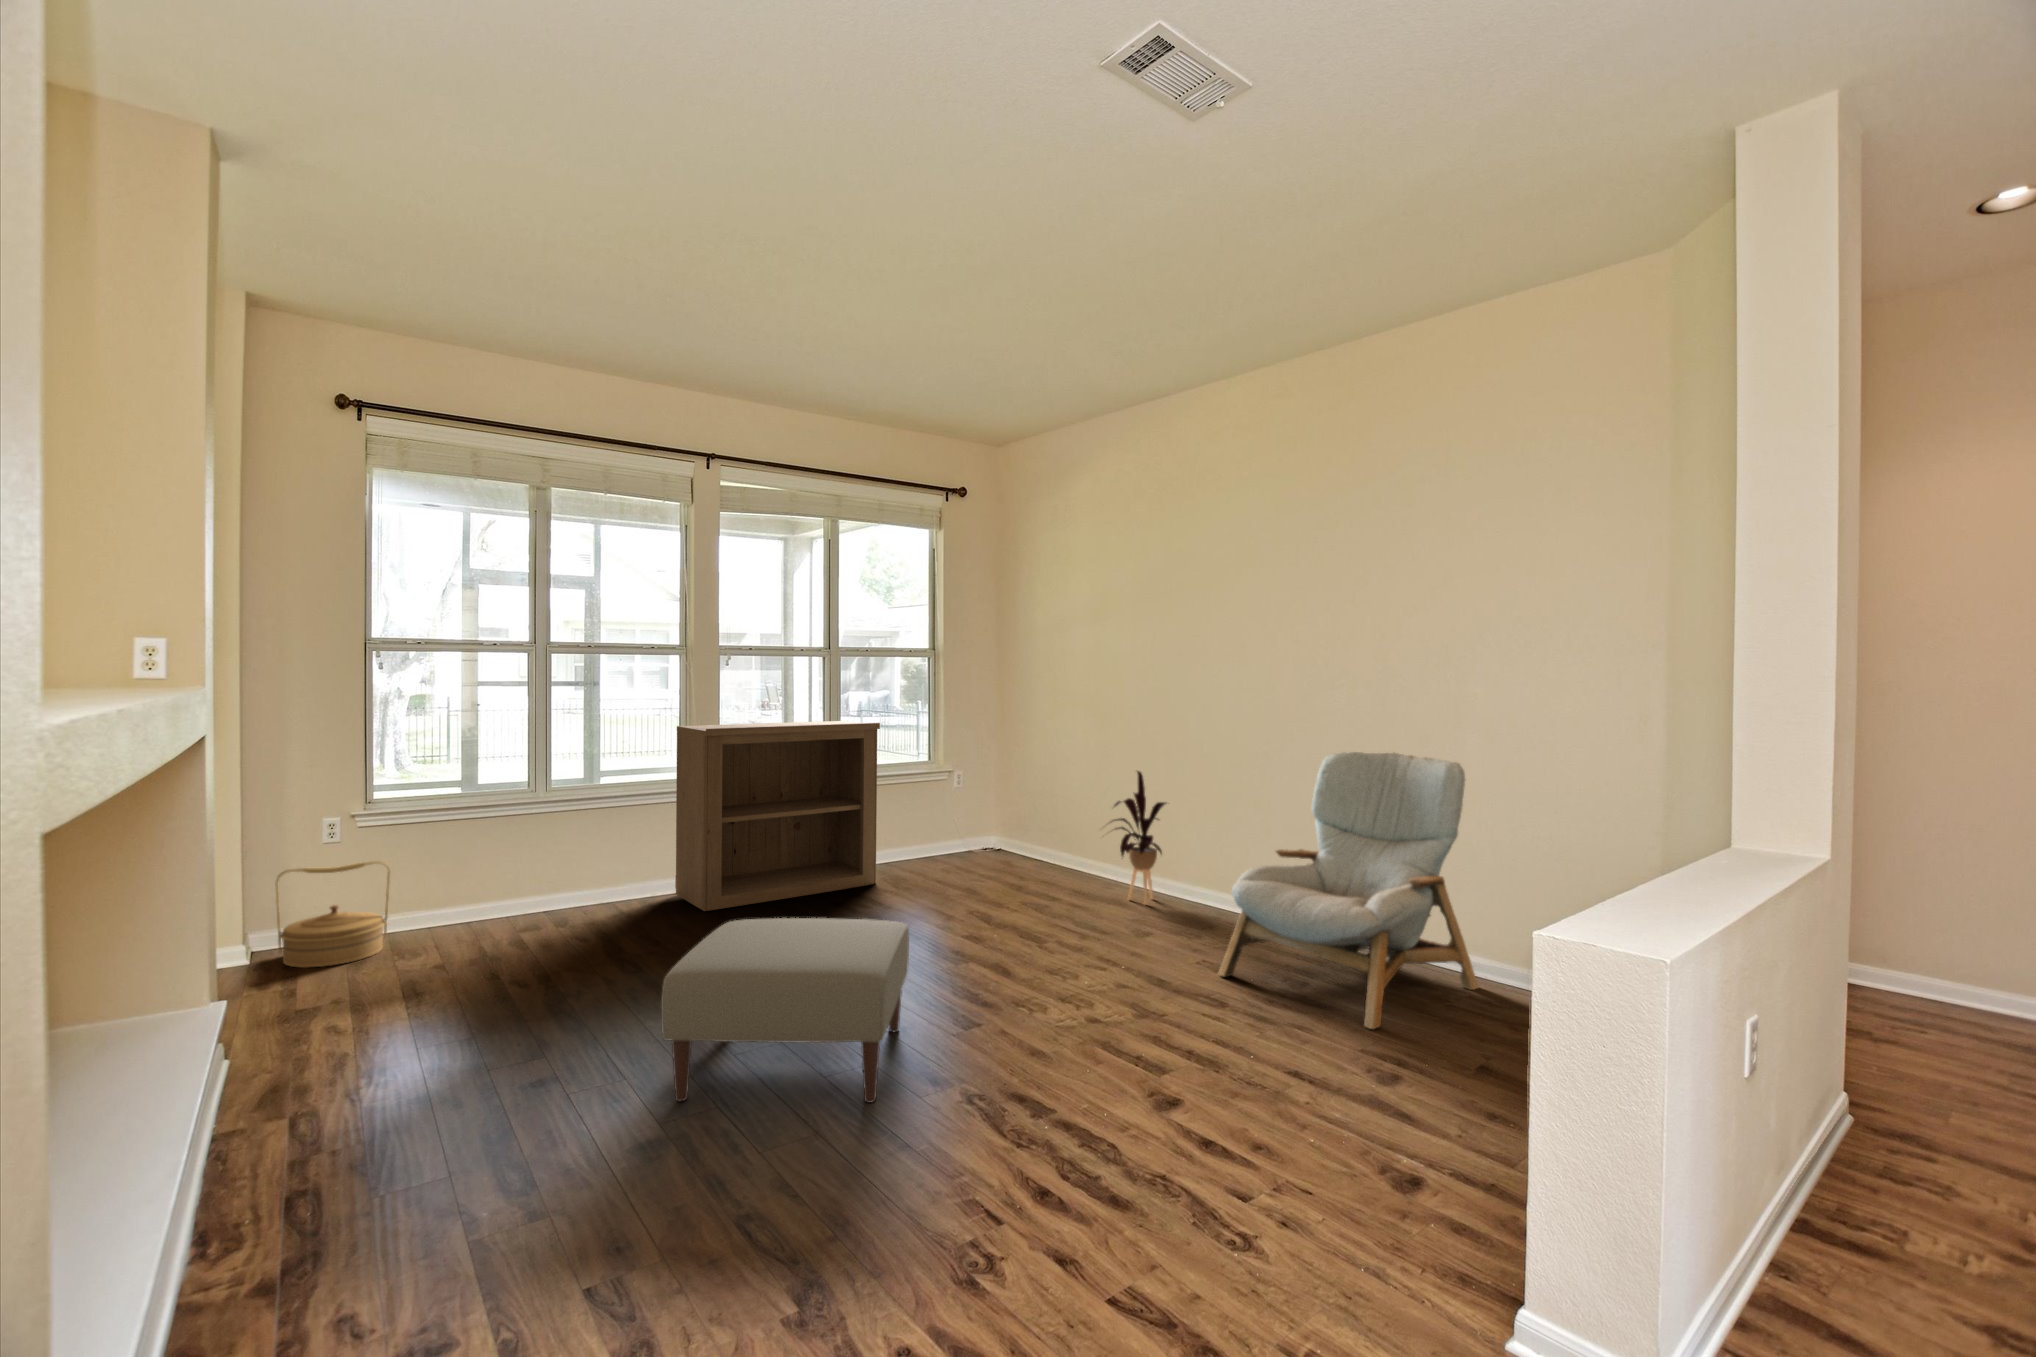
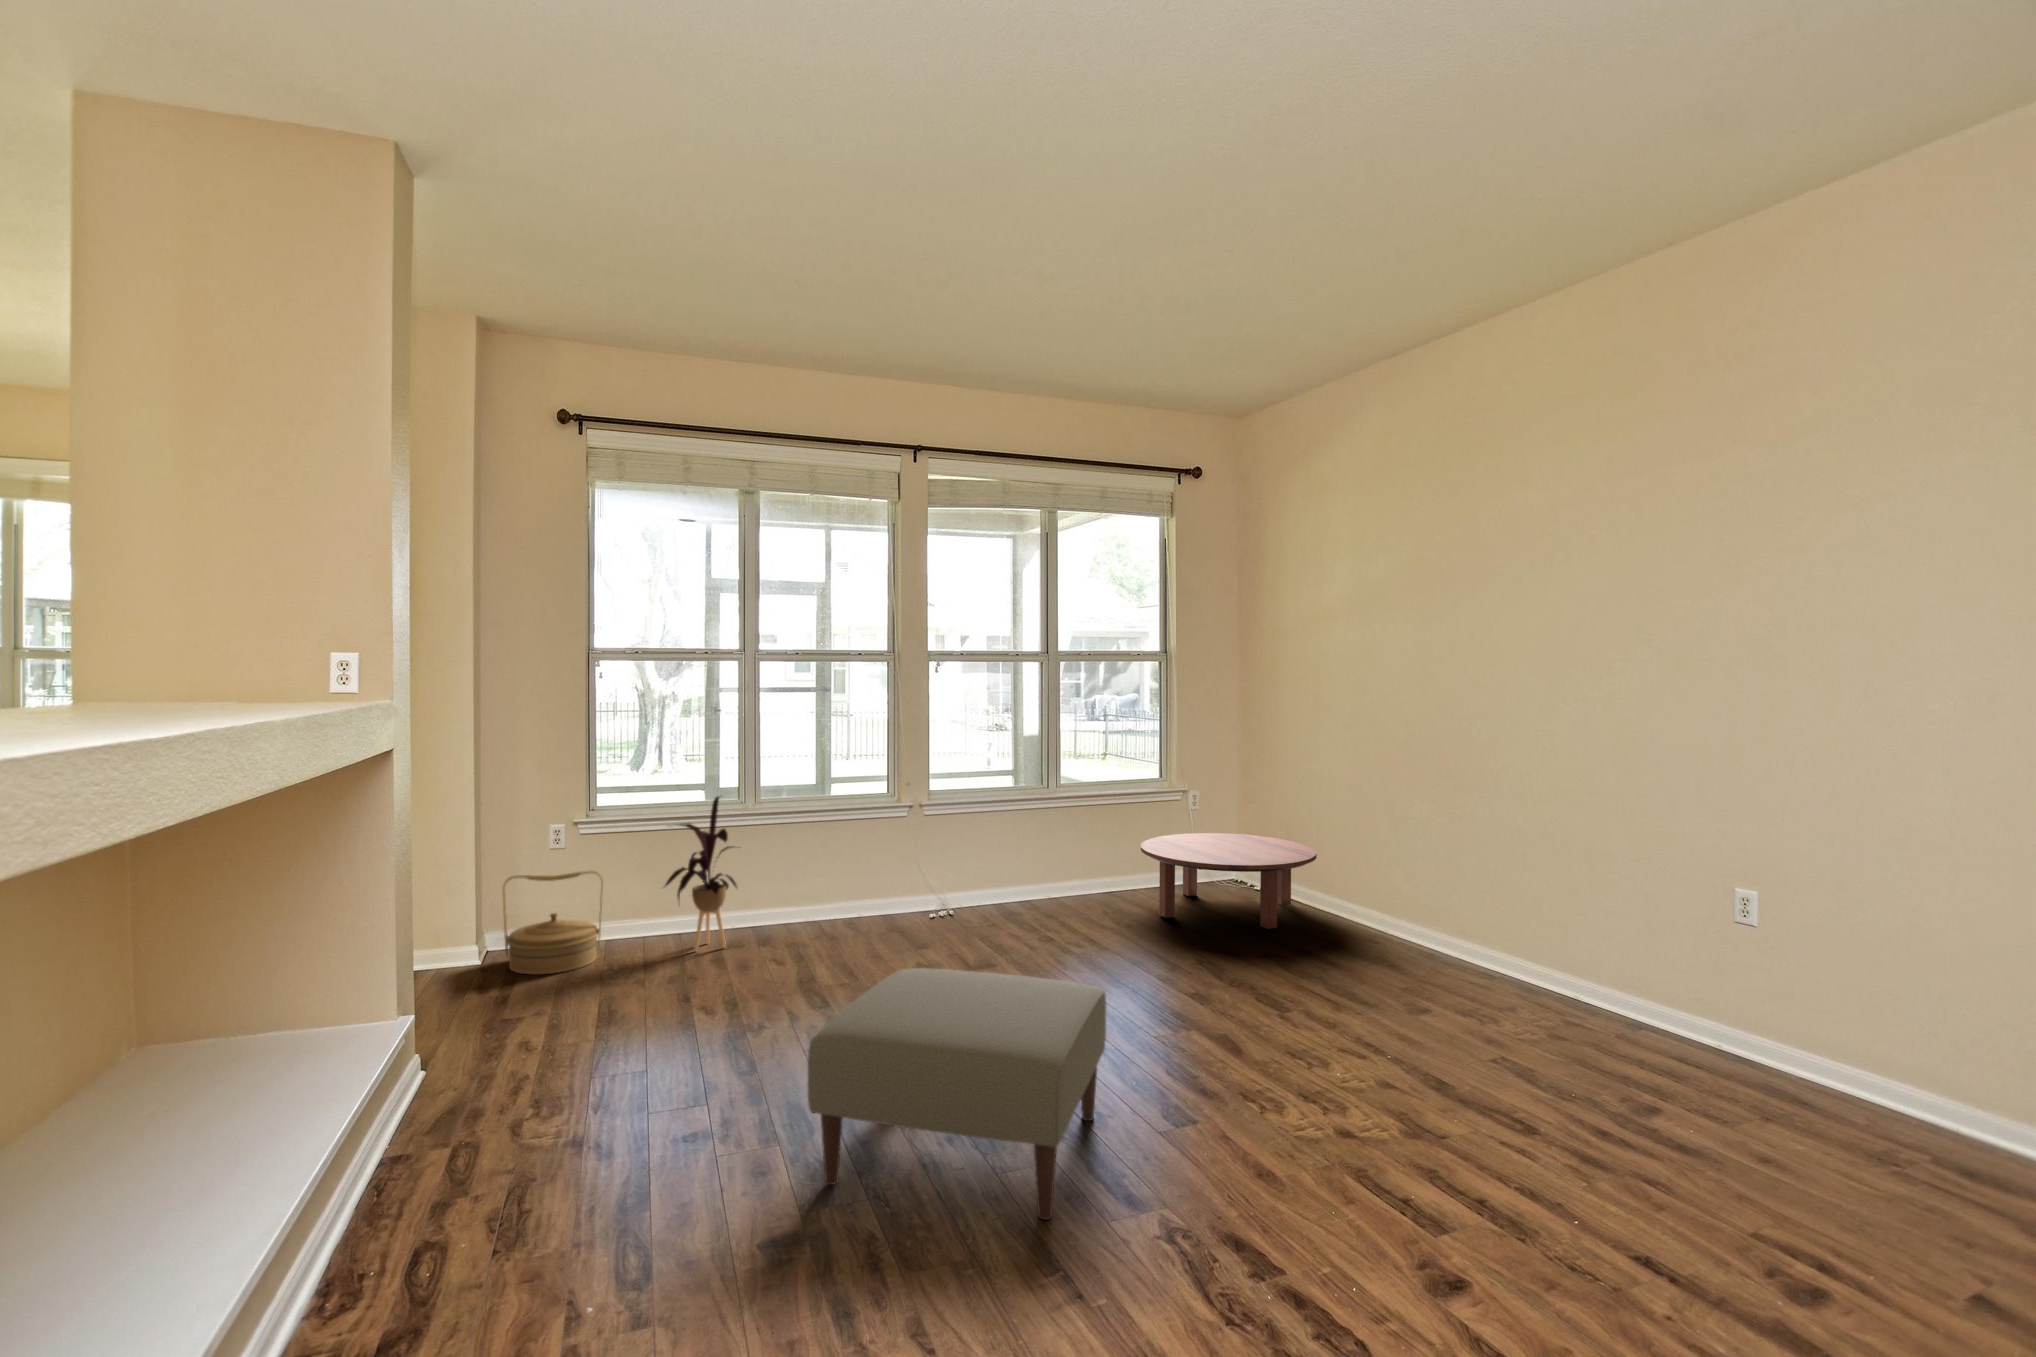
bookshelf: present [675,721,880,911] -> none [880,733,1098,941]
armchair: present [1218,752,1479,1029] -> none [1524,791,1956,1202]
house plant: present [1110,771,1166,904] -> present [665,796,737,951]
coffee table: none [916,806,1062,882] -> present [1141,833,1317,929]

